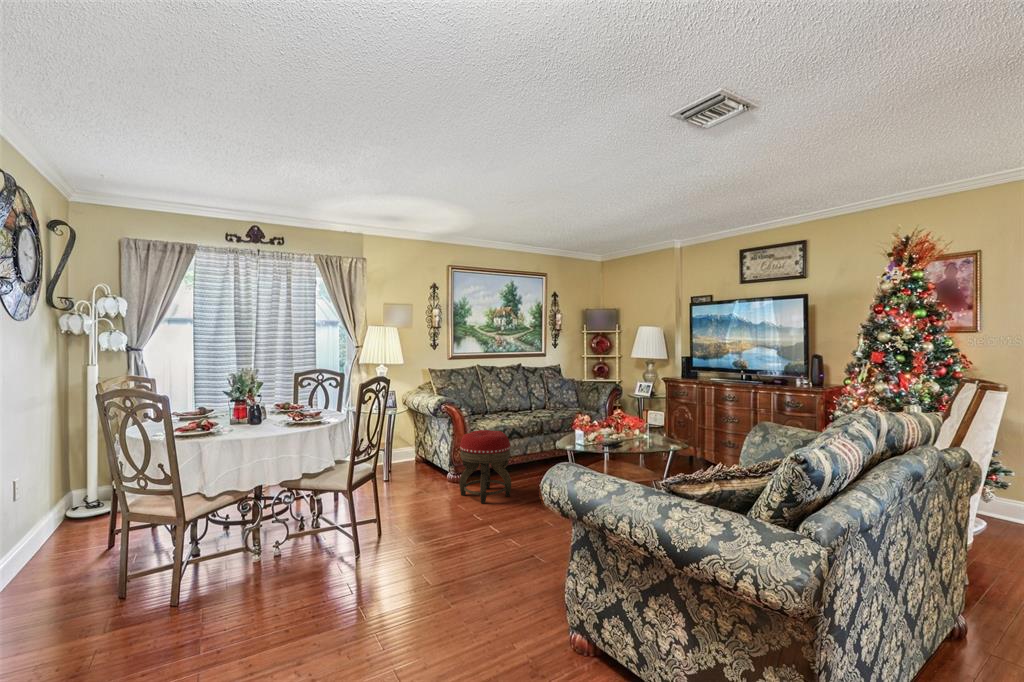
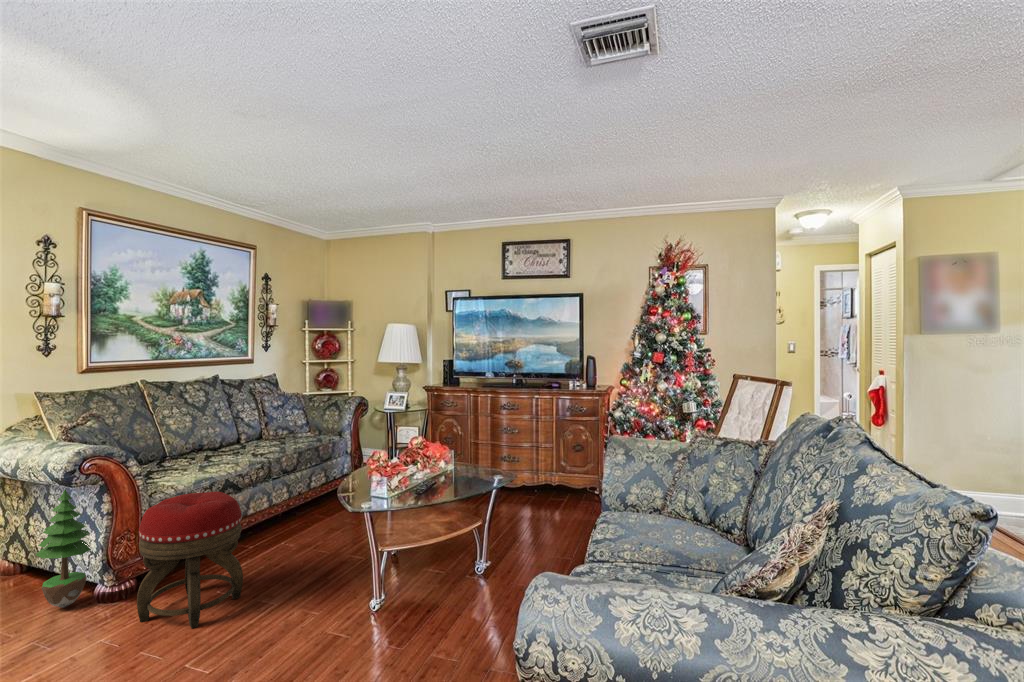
potted tree: none [422,419,445,482] -> present [36,489,91,608]

